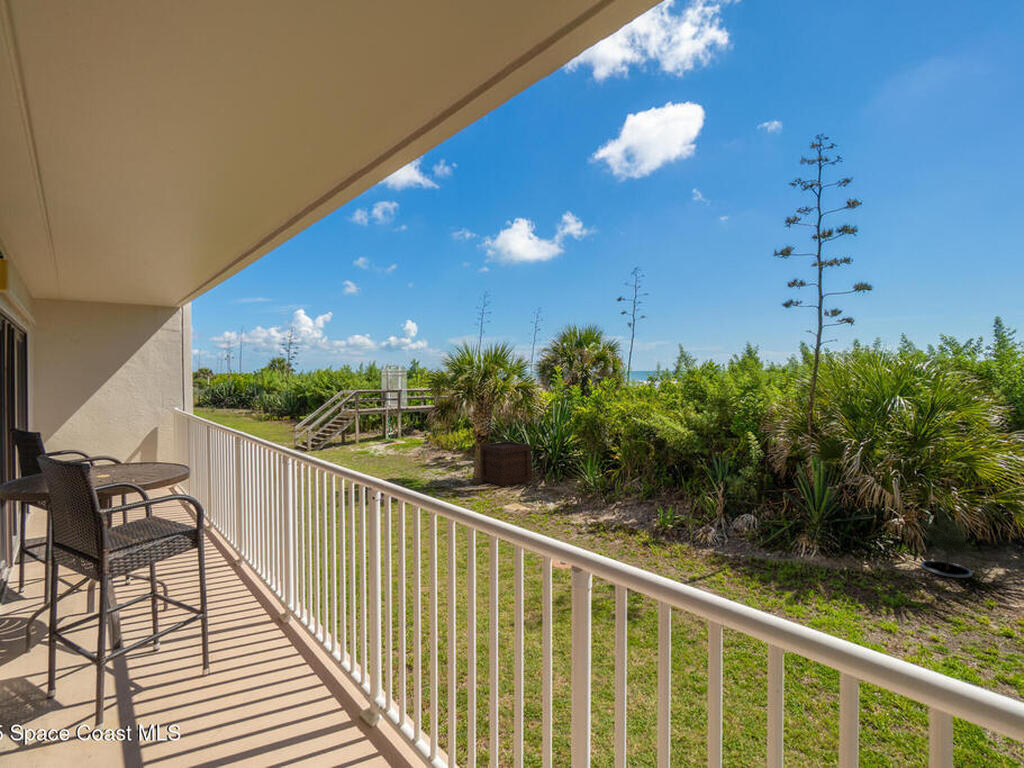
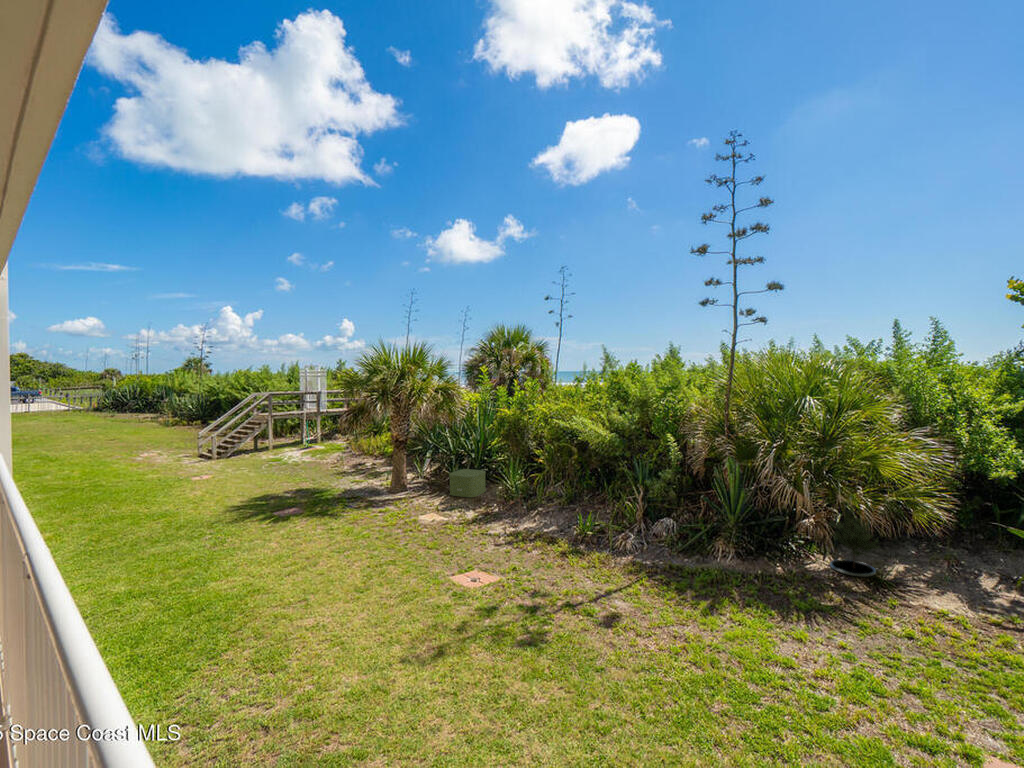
wooden crate: present [480,441,531,486] -> none [398,446,453,495]
storage box: none [528,463,563,490] -> present [449,469,486,497]

